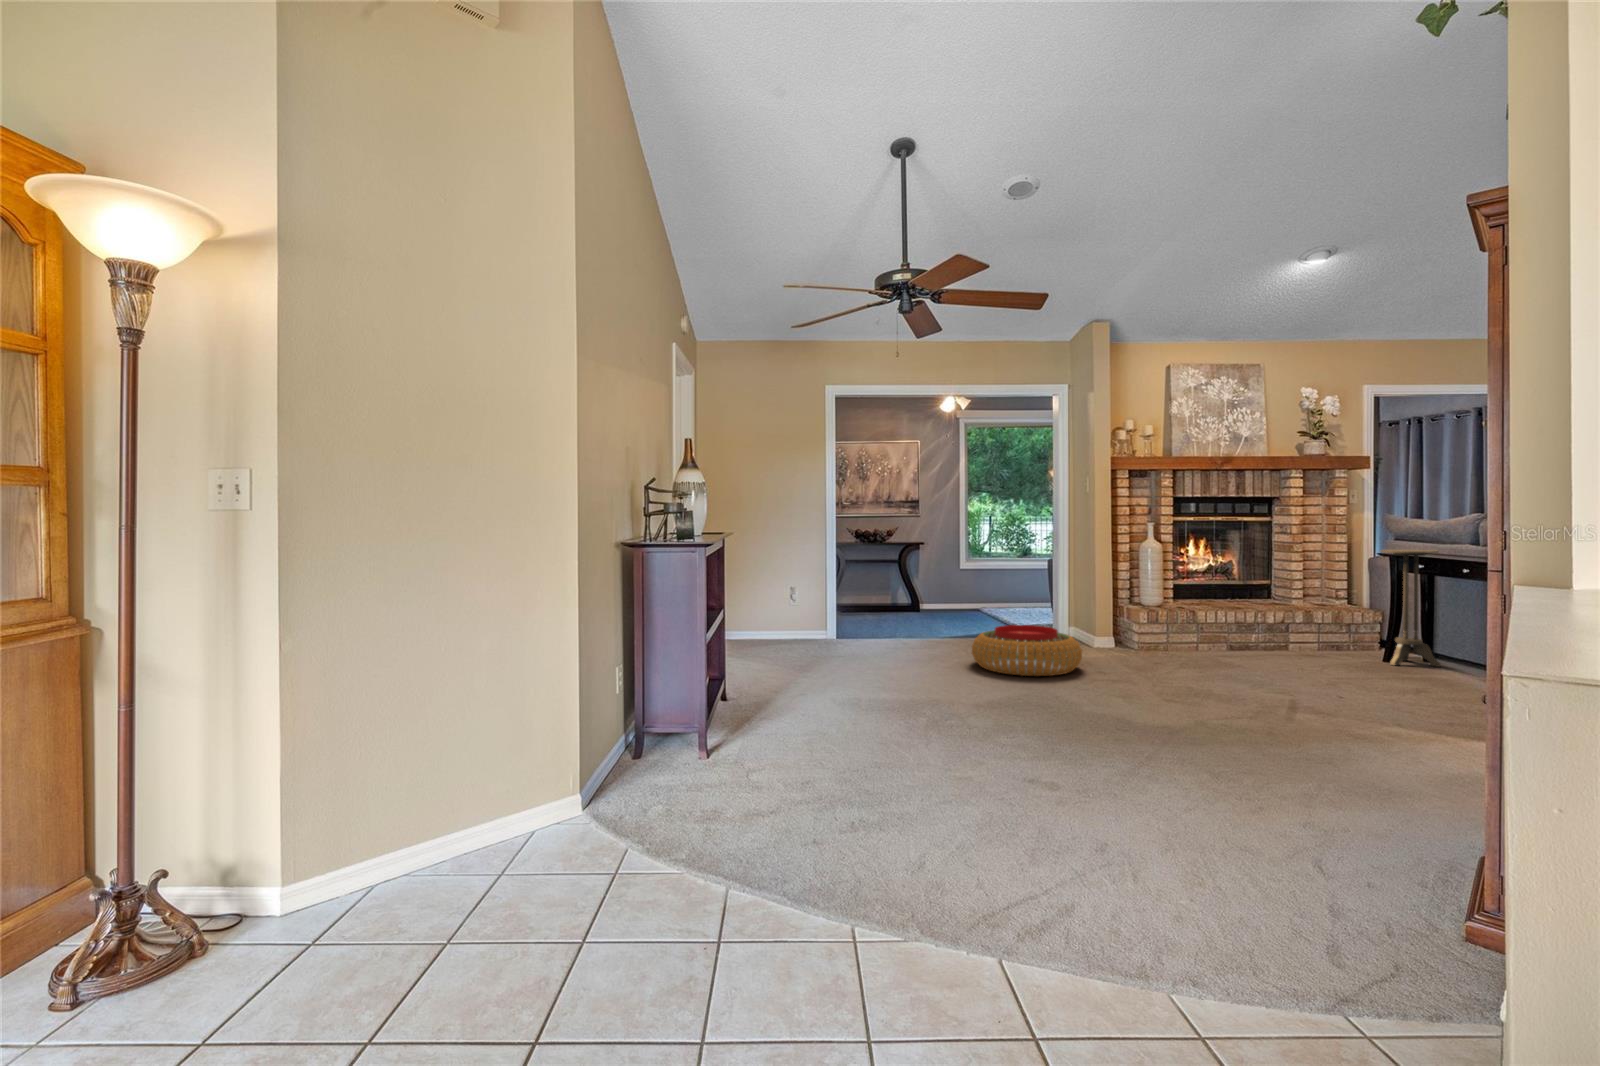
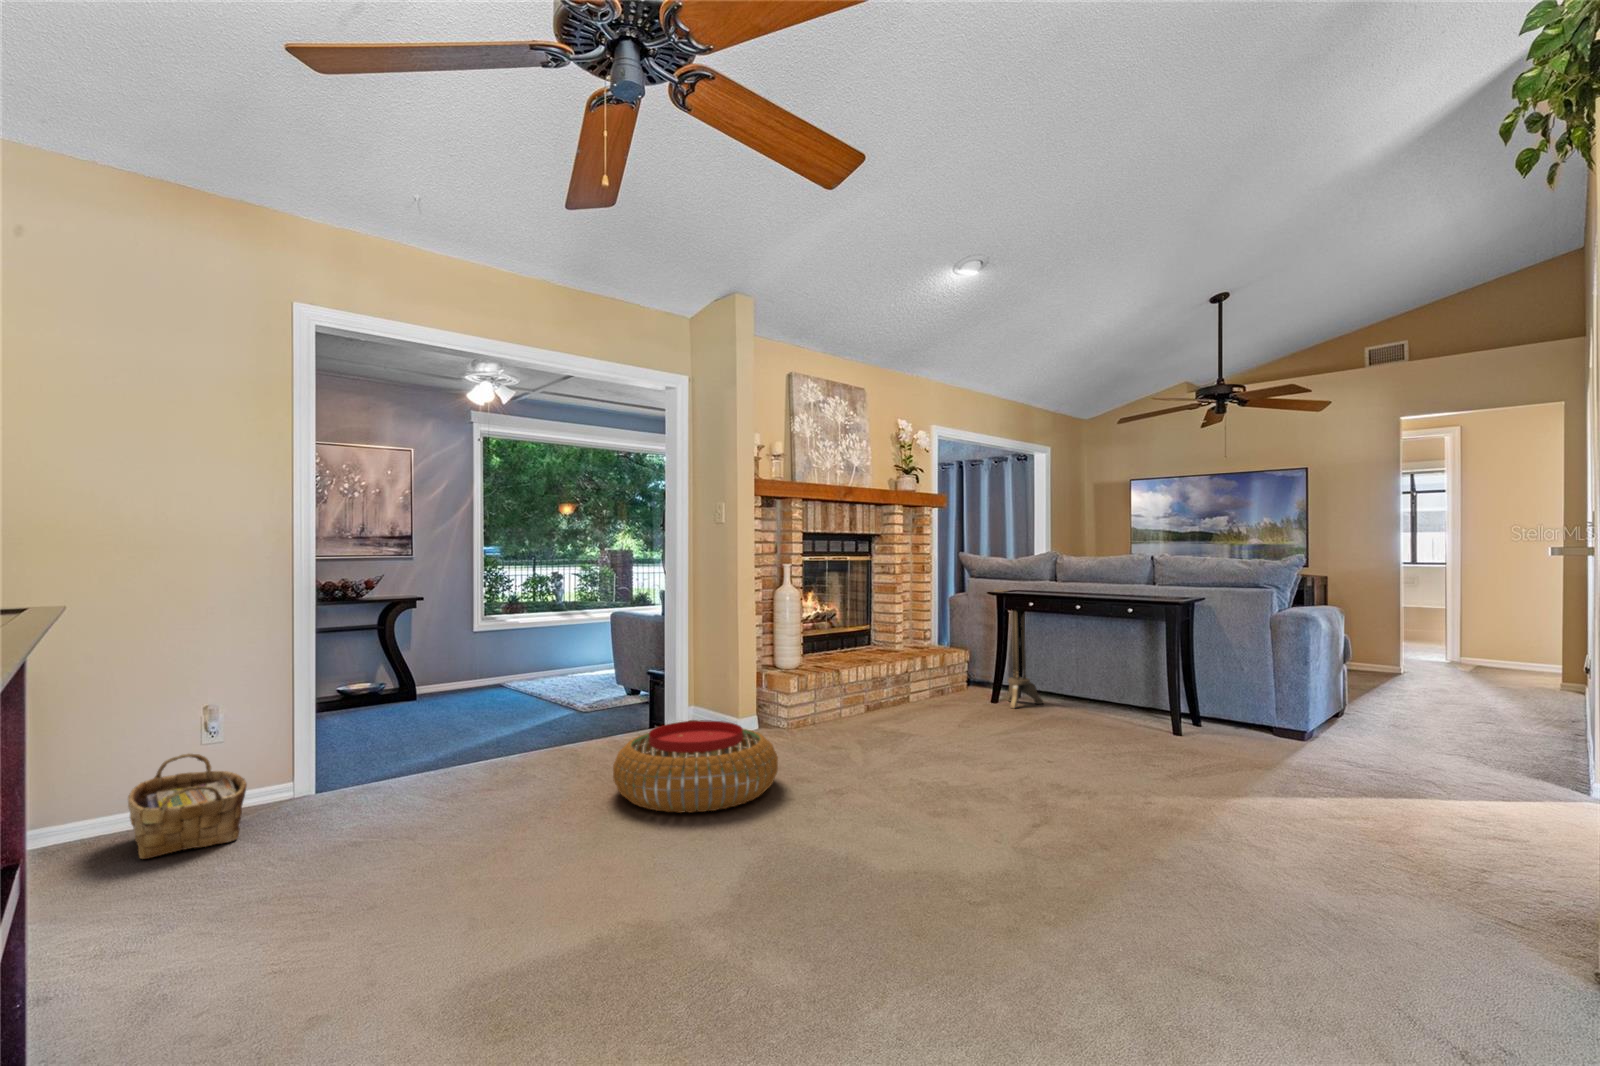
woven basket: none [760,609,803,650] -> present [128,753,247,859]

